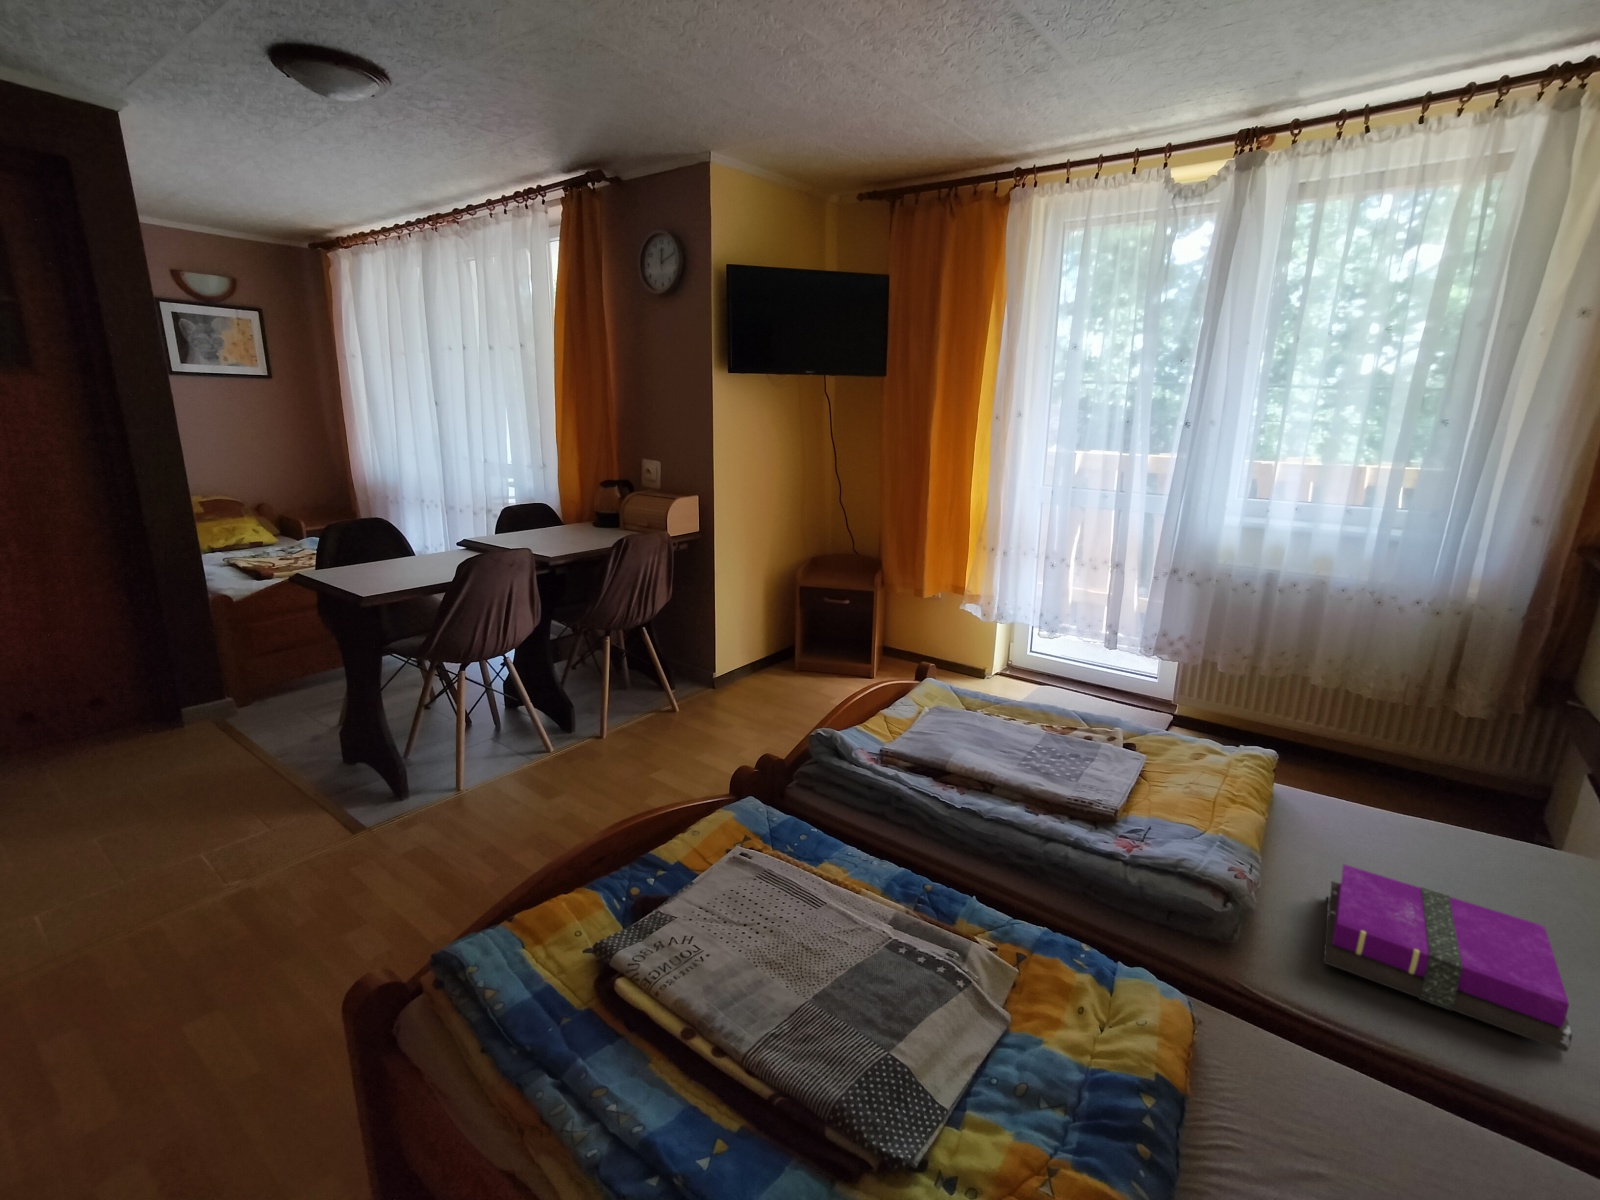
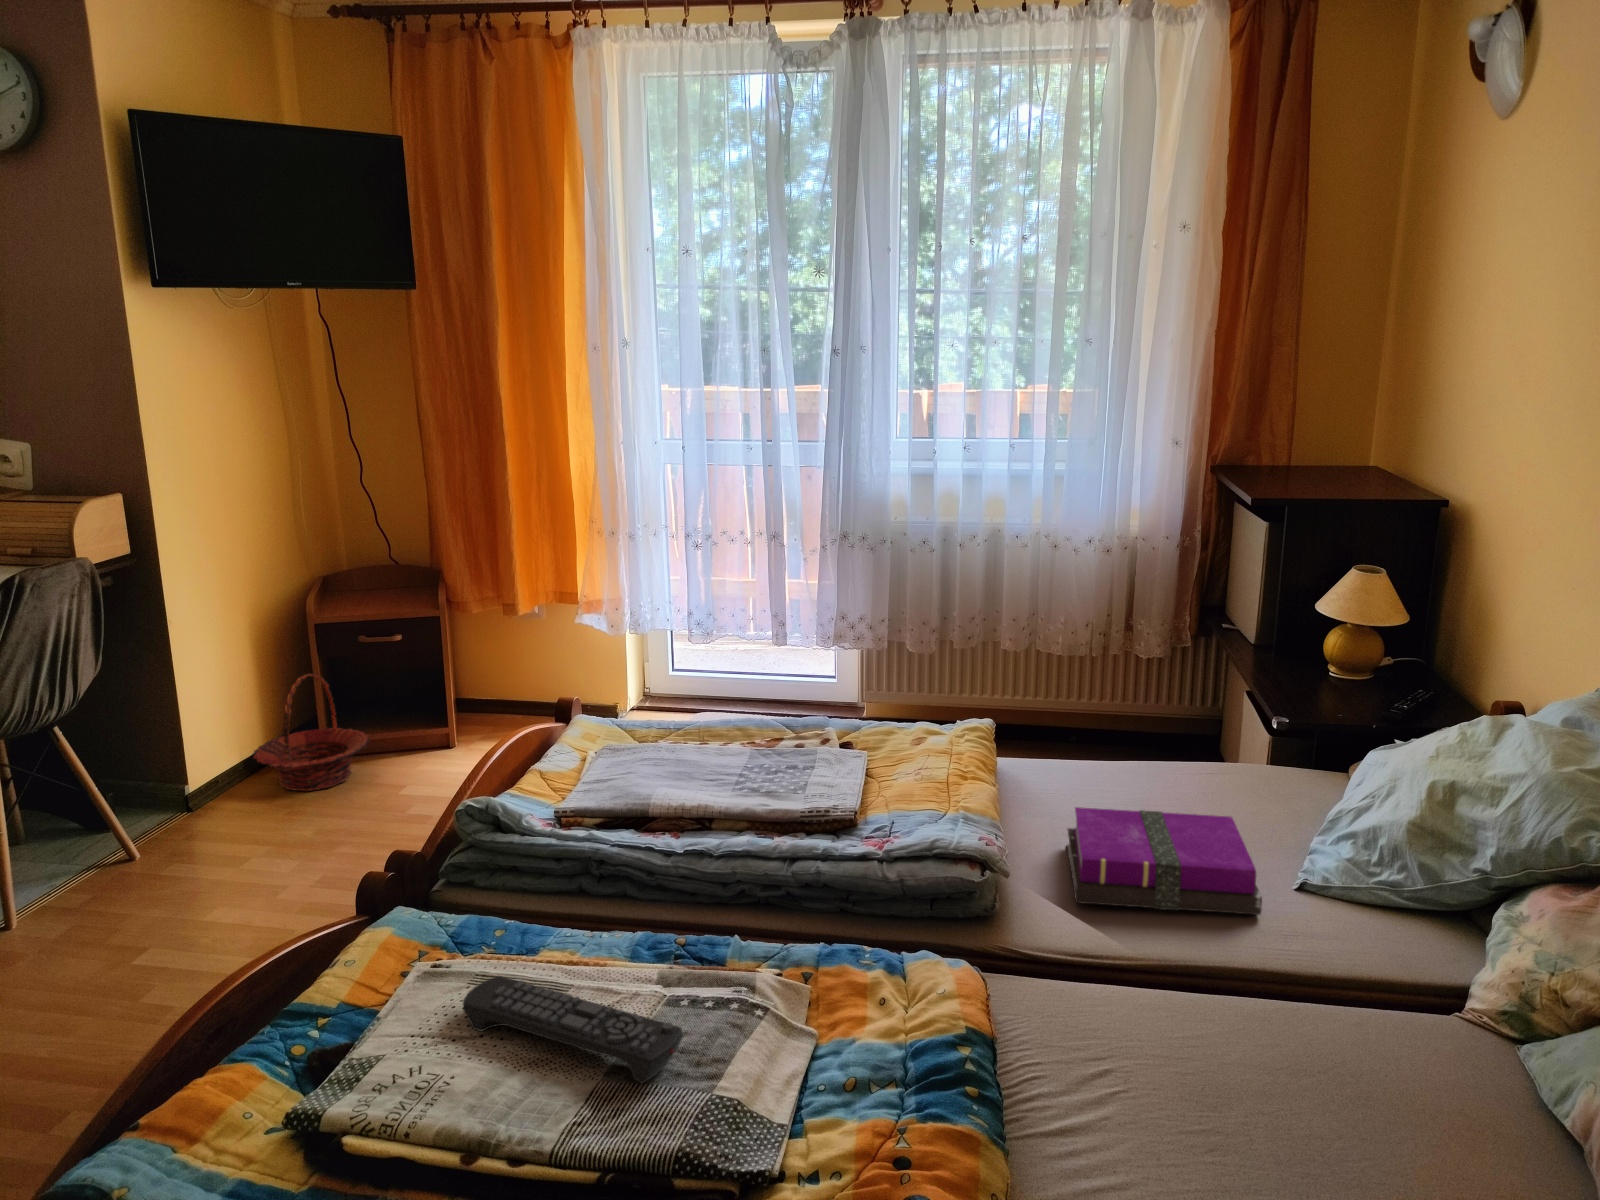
basket: none [751,618,819,691] -> present [253,674,370,791]
remote control: none [734,882,880,1019] -> present [463,976,682,1083]

